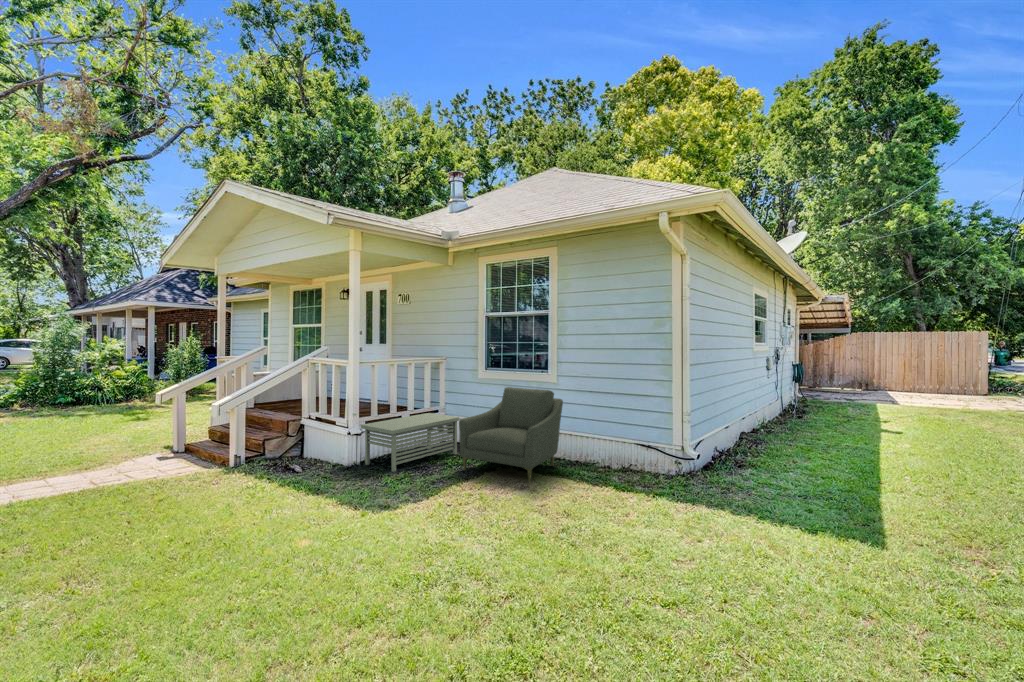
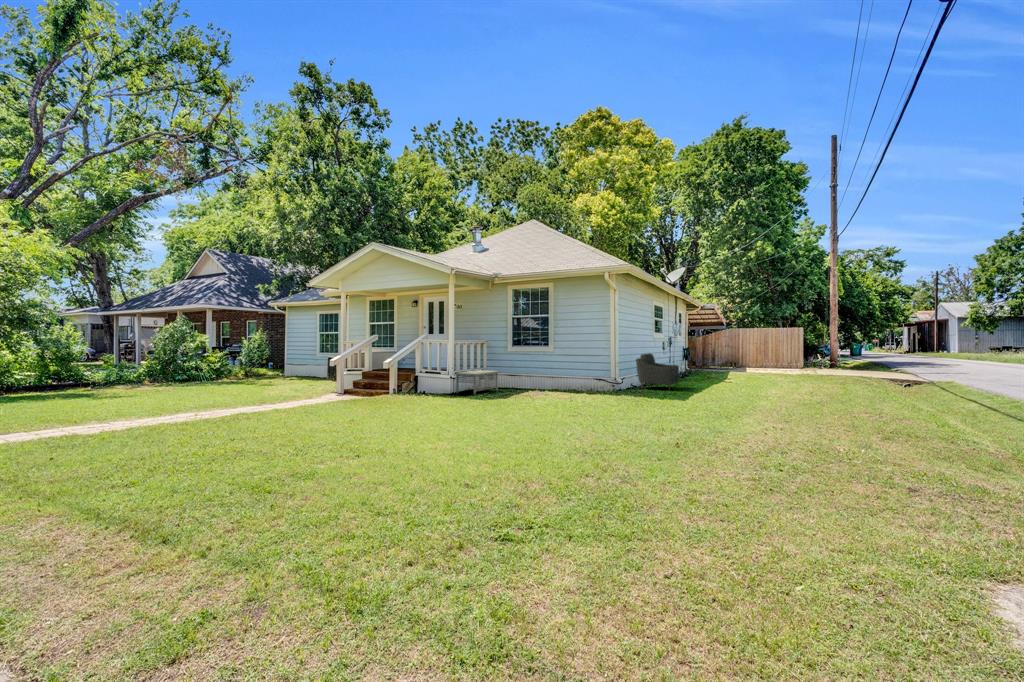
chair: present [459,387,563,483] -> present [636,353,679,390]

